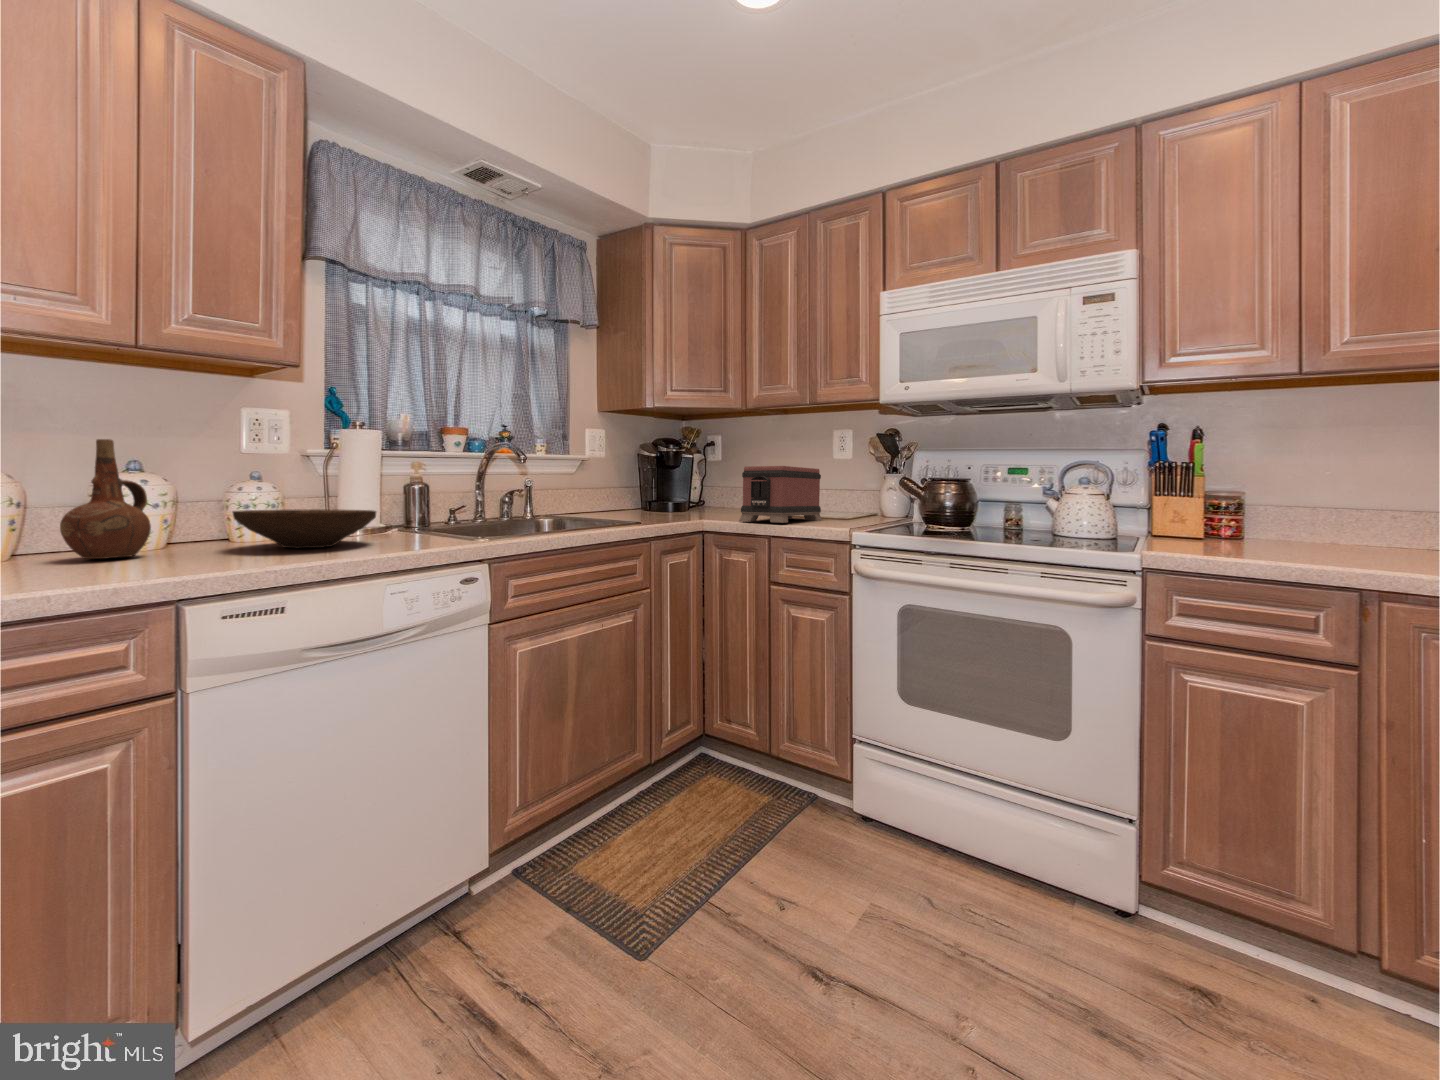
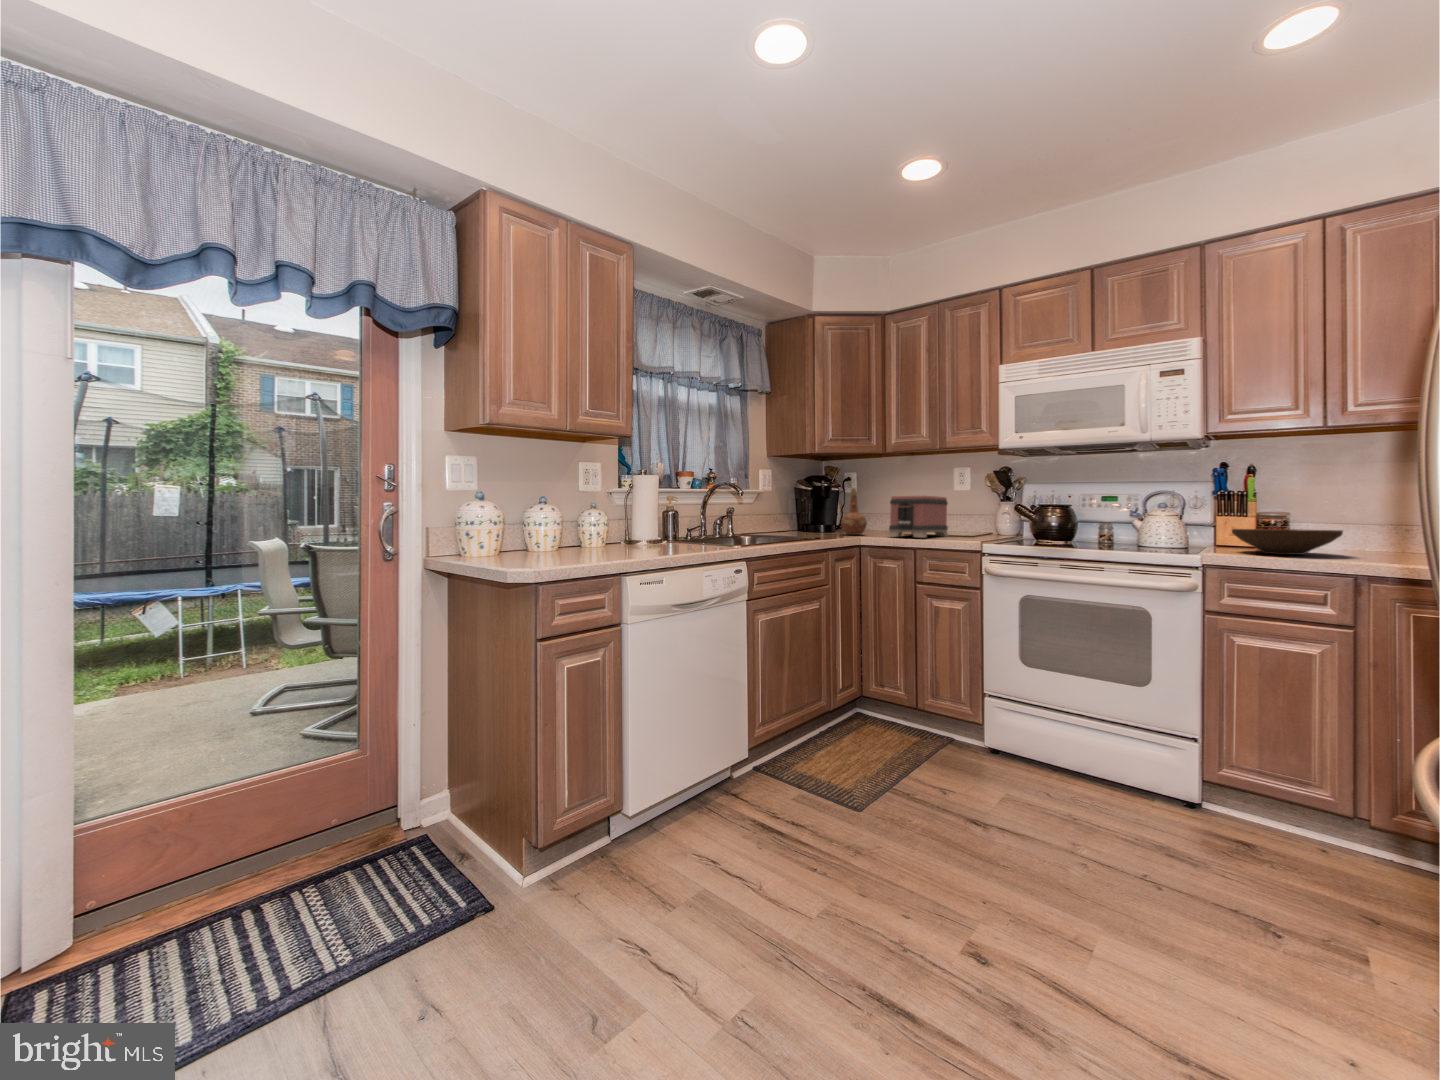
ceramic pitcher: present [60,439,151,559] -> present [841,488,867,535]
wooden bowl: present [233,509,376,548] -> present [1232,529,1343,555]

